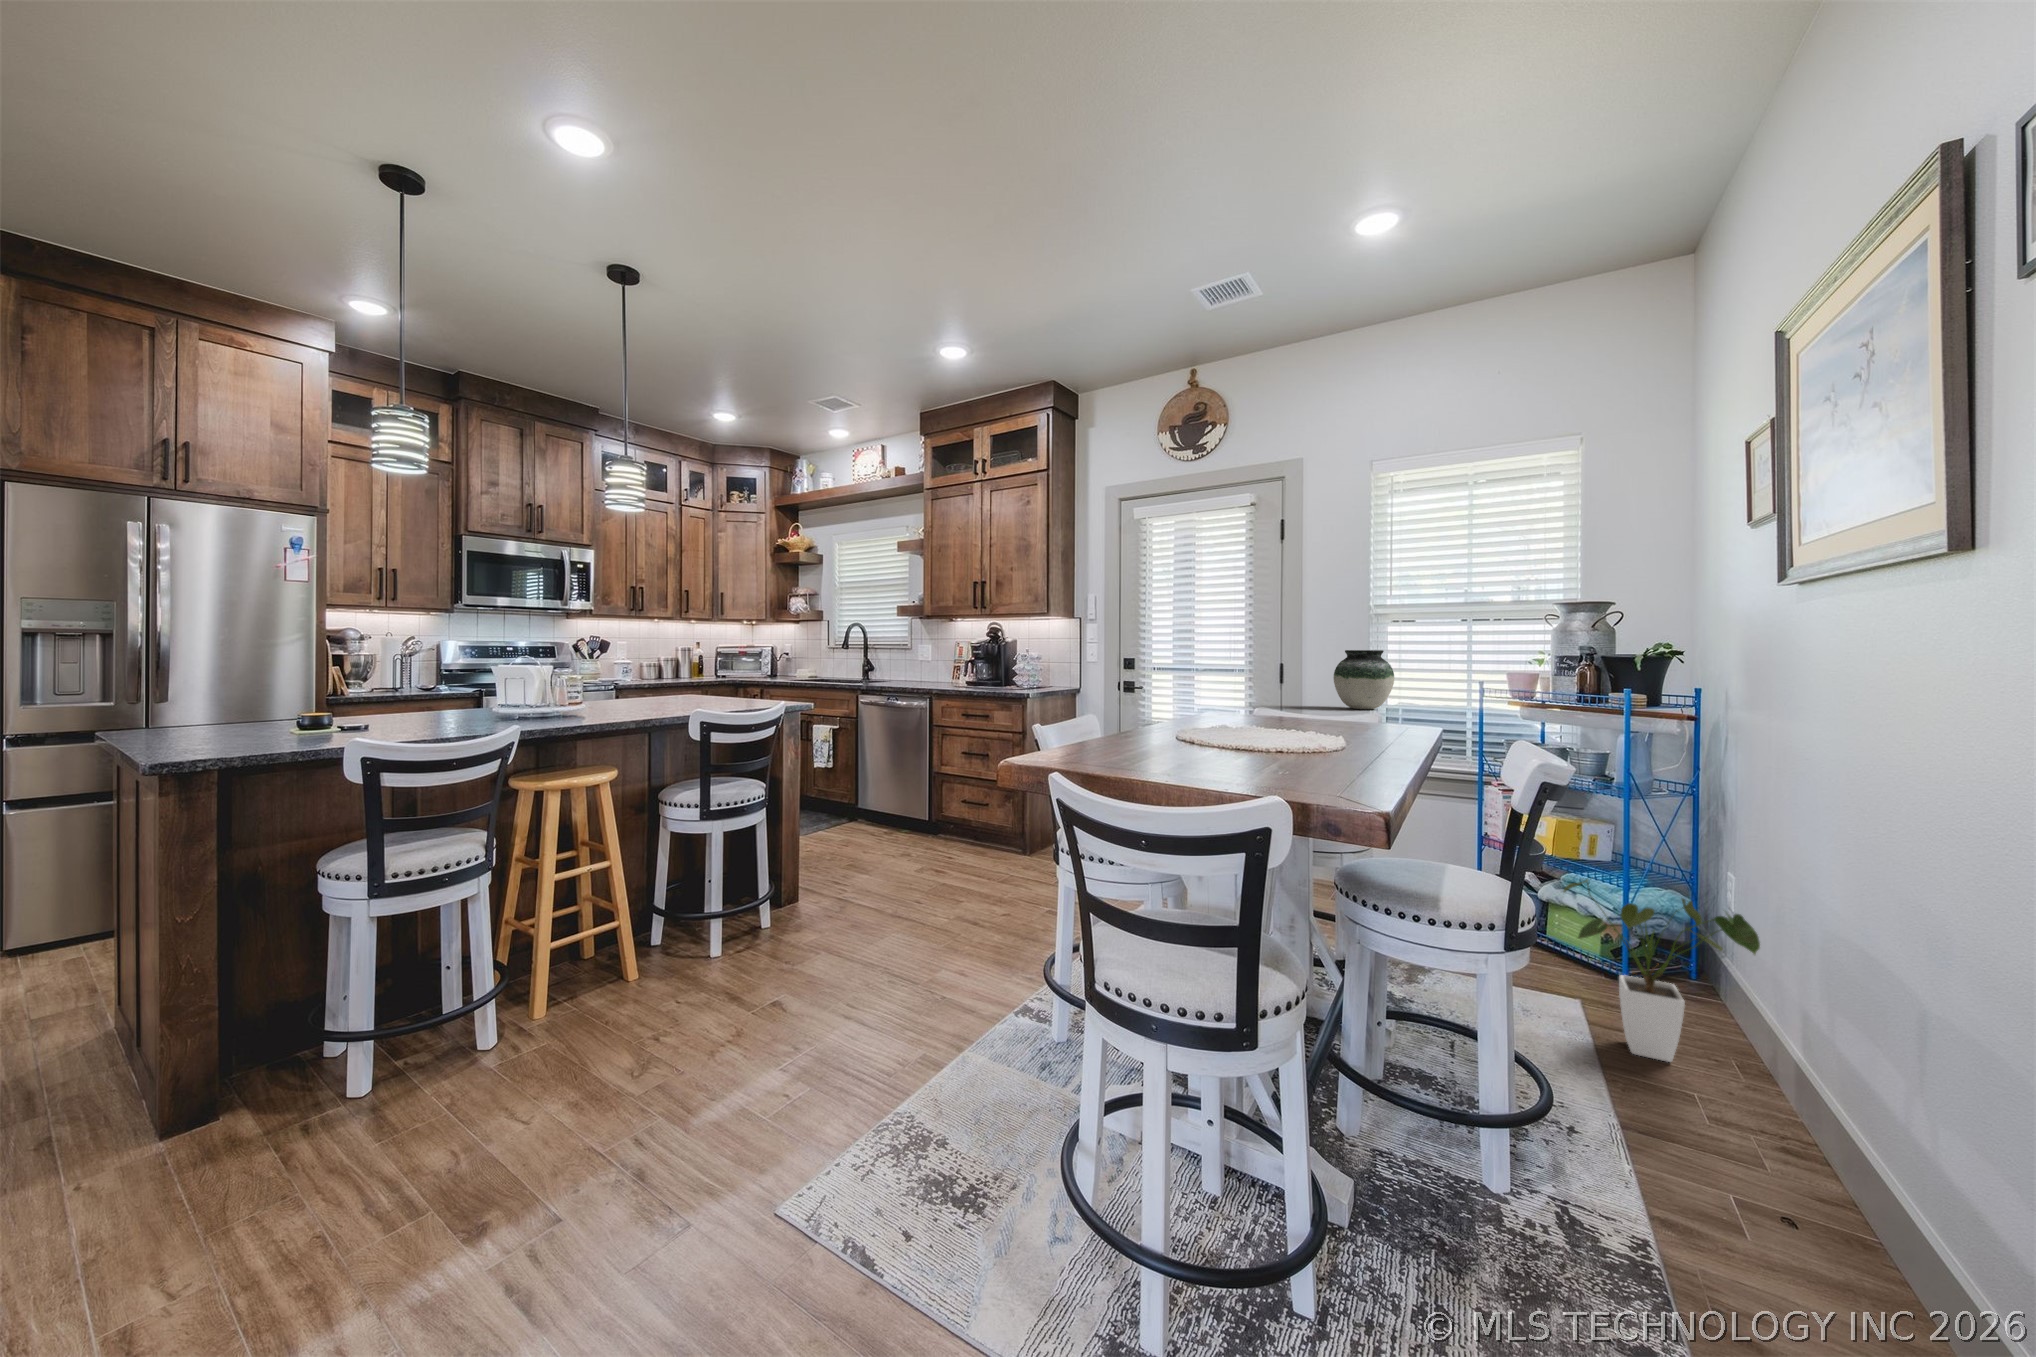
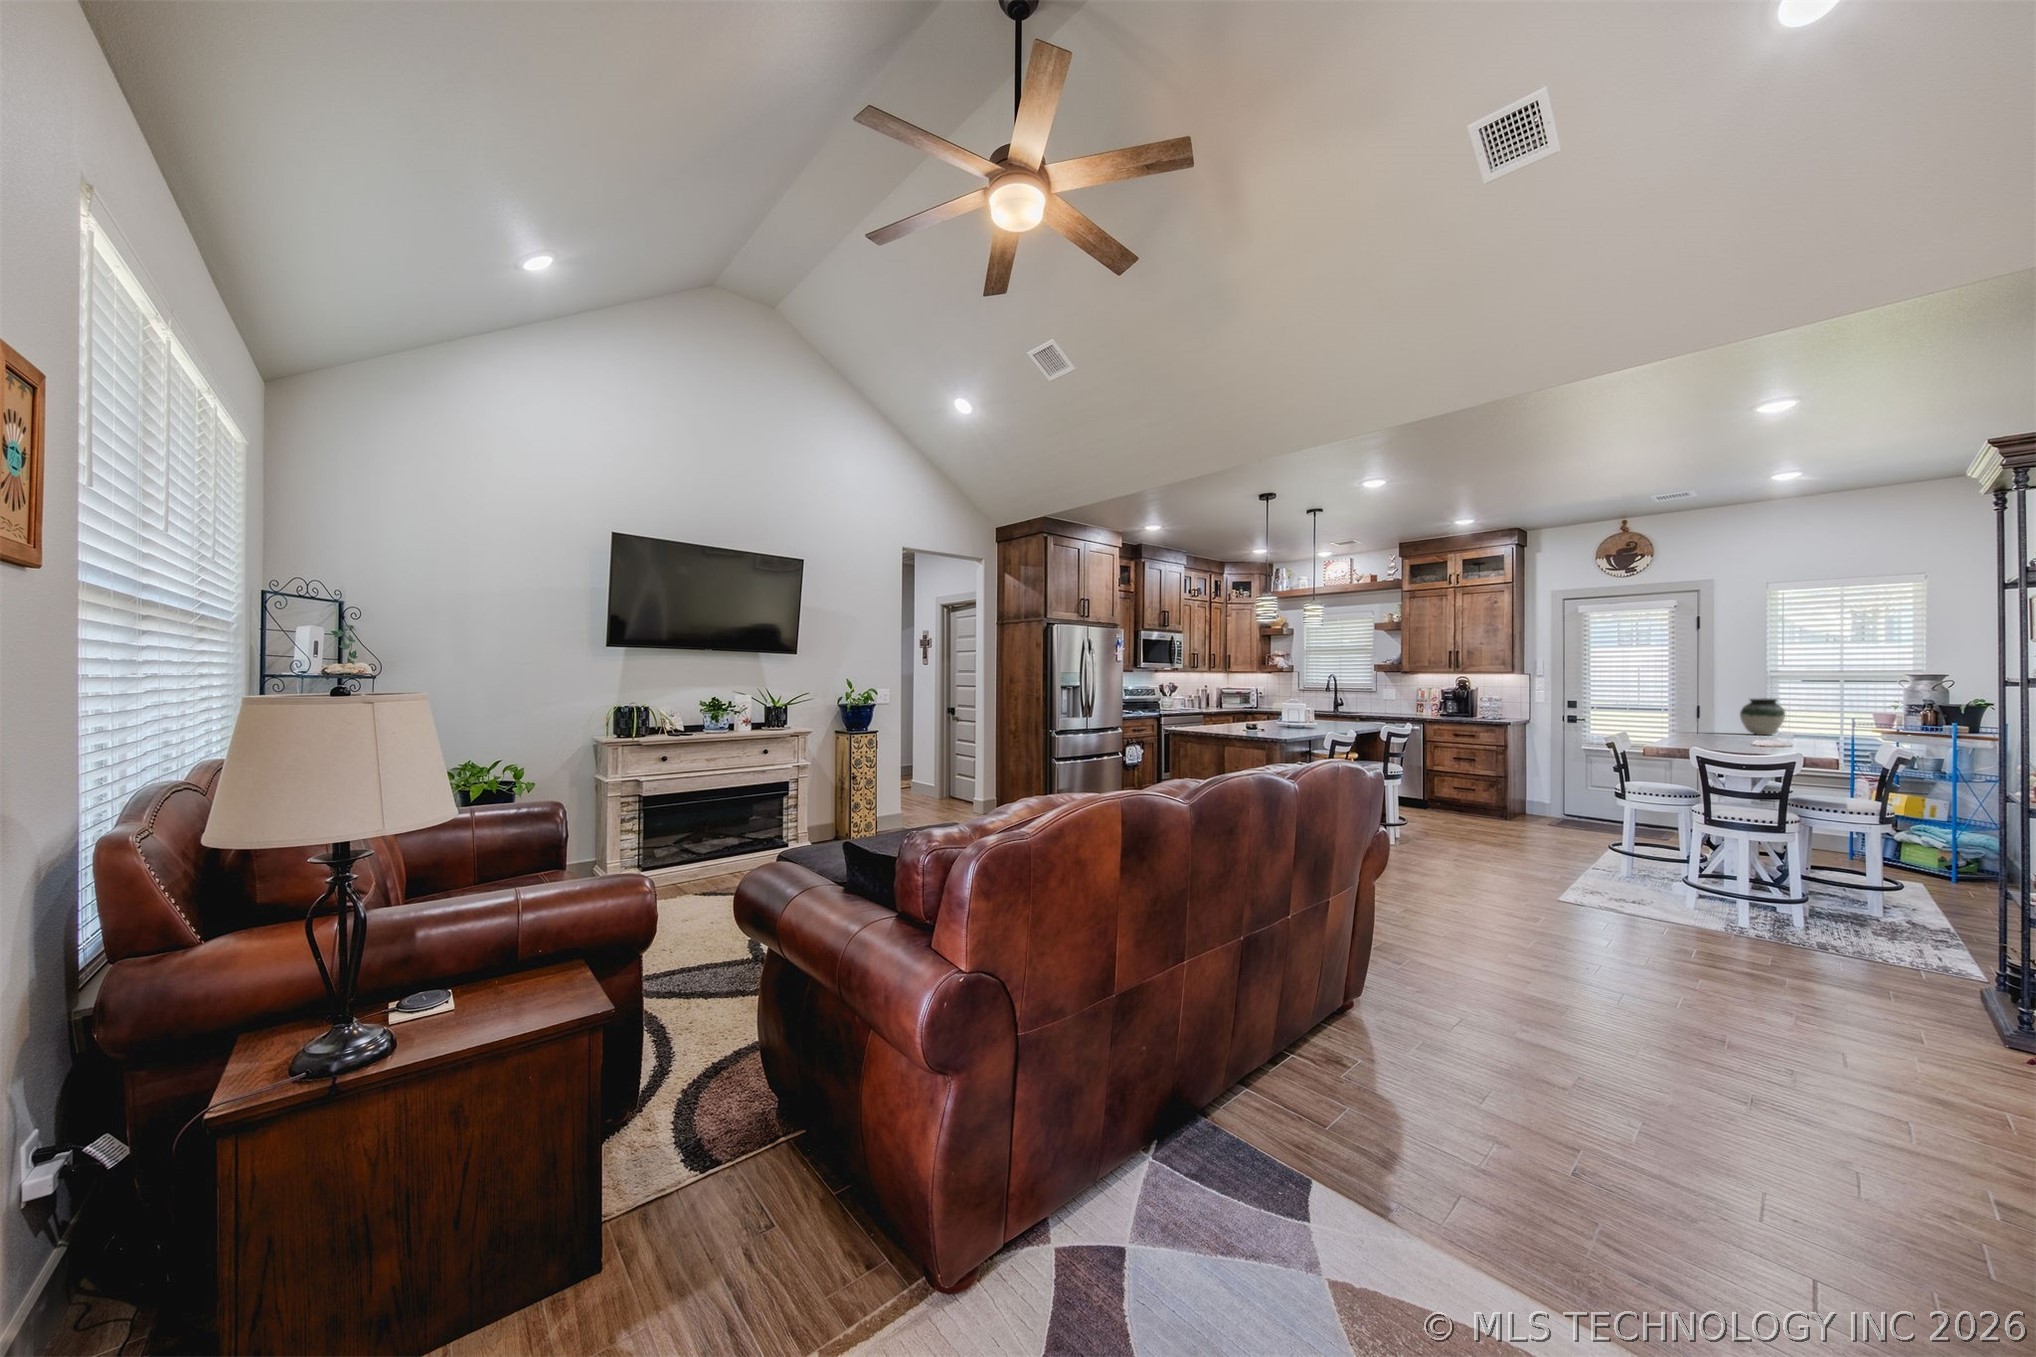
house plant: present [1564,880,1760,1062] -> none [1911,815,2020,899]

